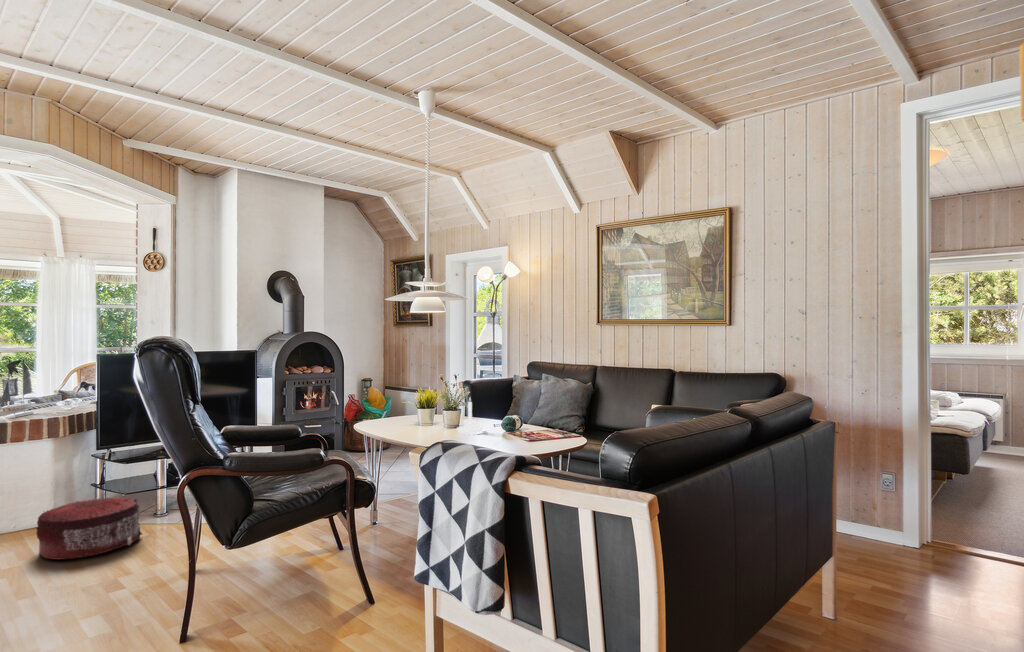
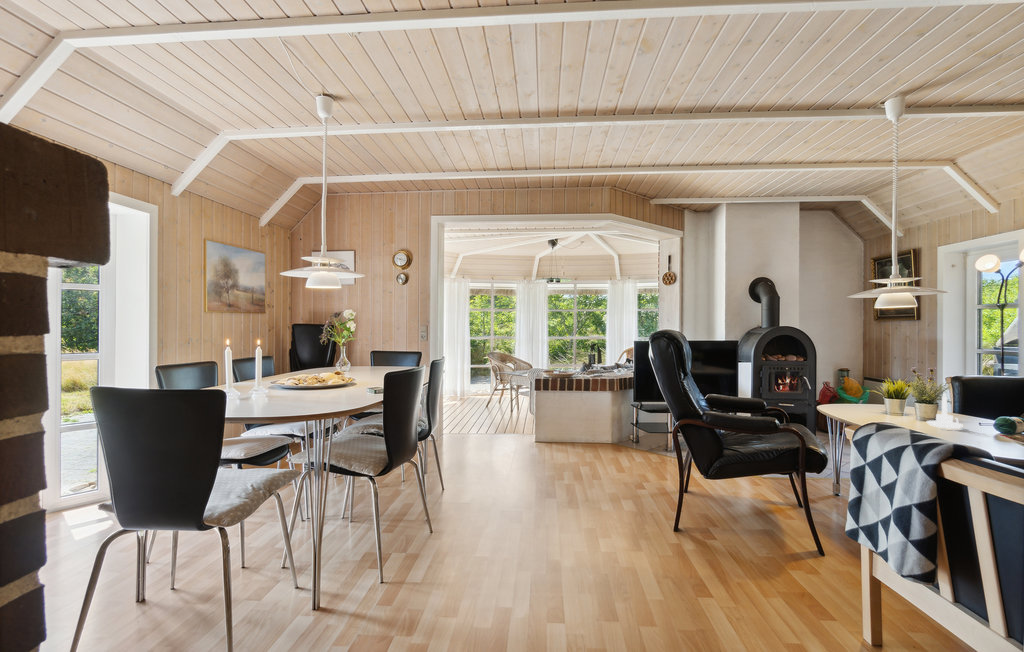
pouf: present [36,497,142,560] -> none [603,430,659,465]

